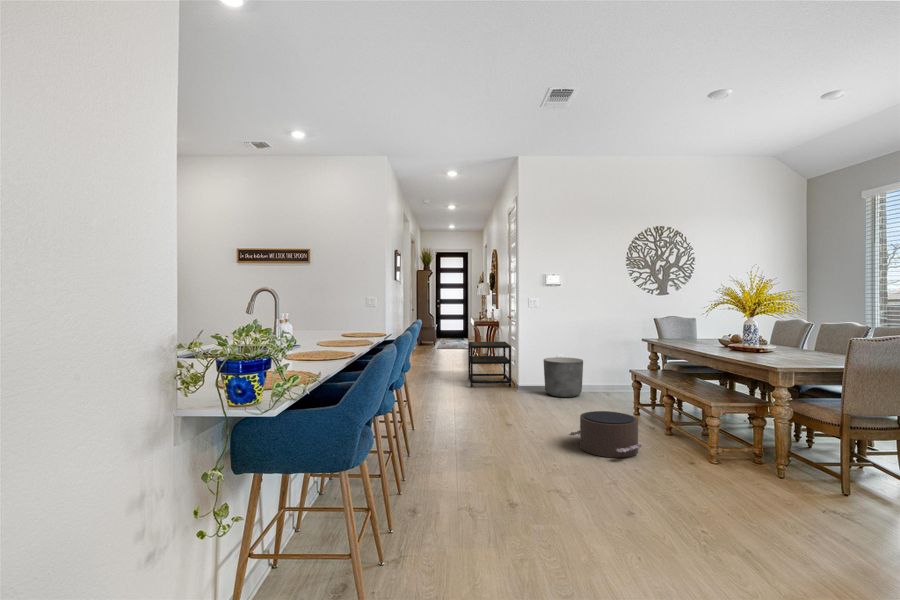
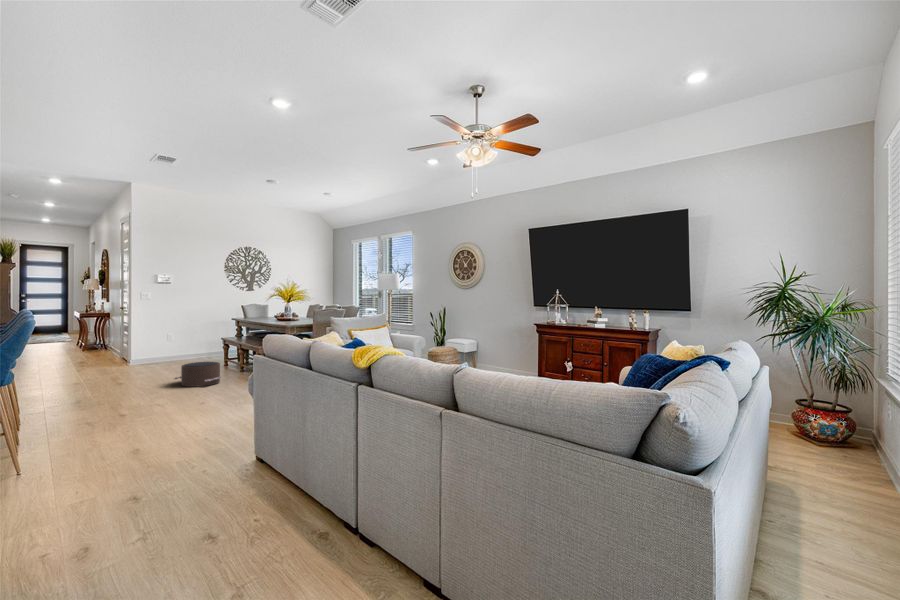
side table: present [468,342,511,387] -> none [78,328,125,367]
planter: present [544,357,583,397] -> none [156,336,190,364]

